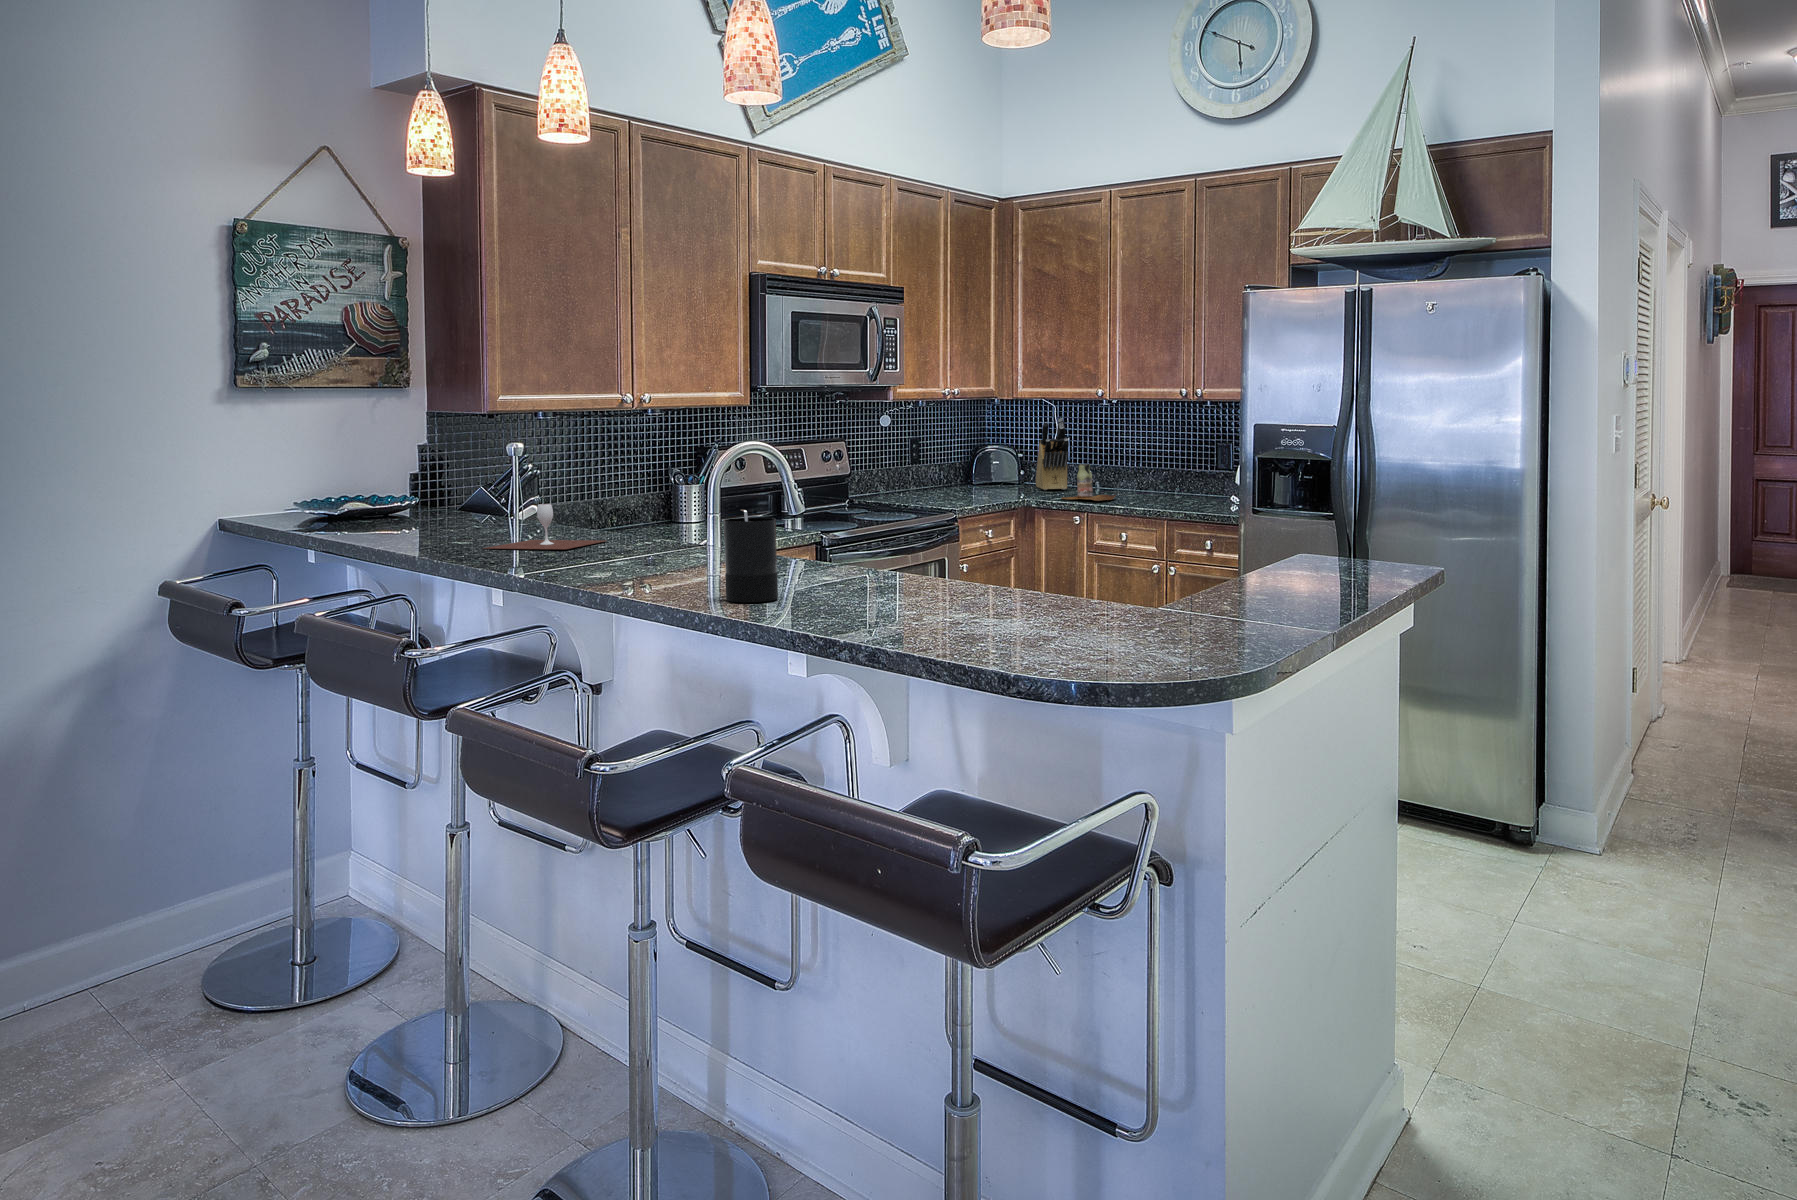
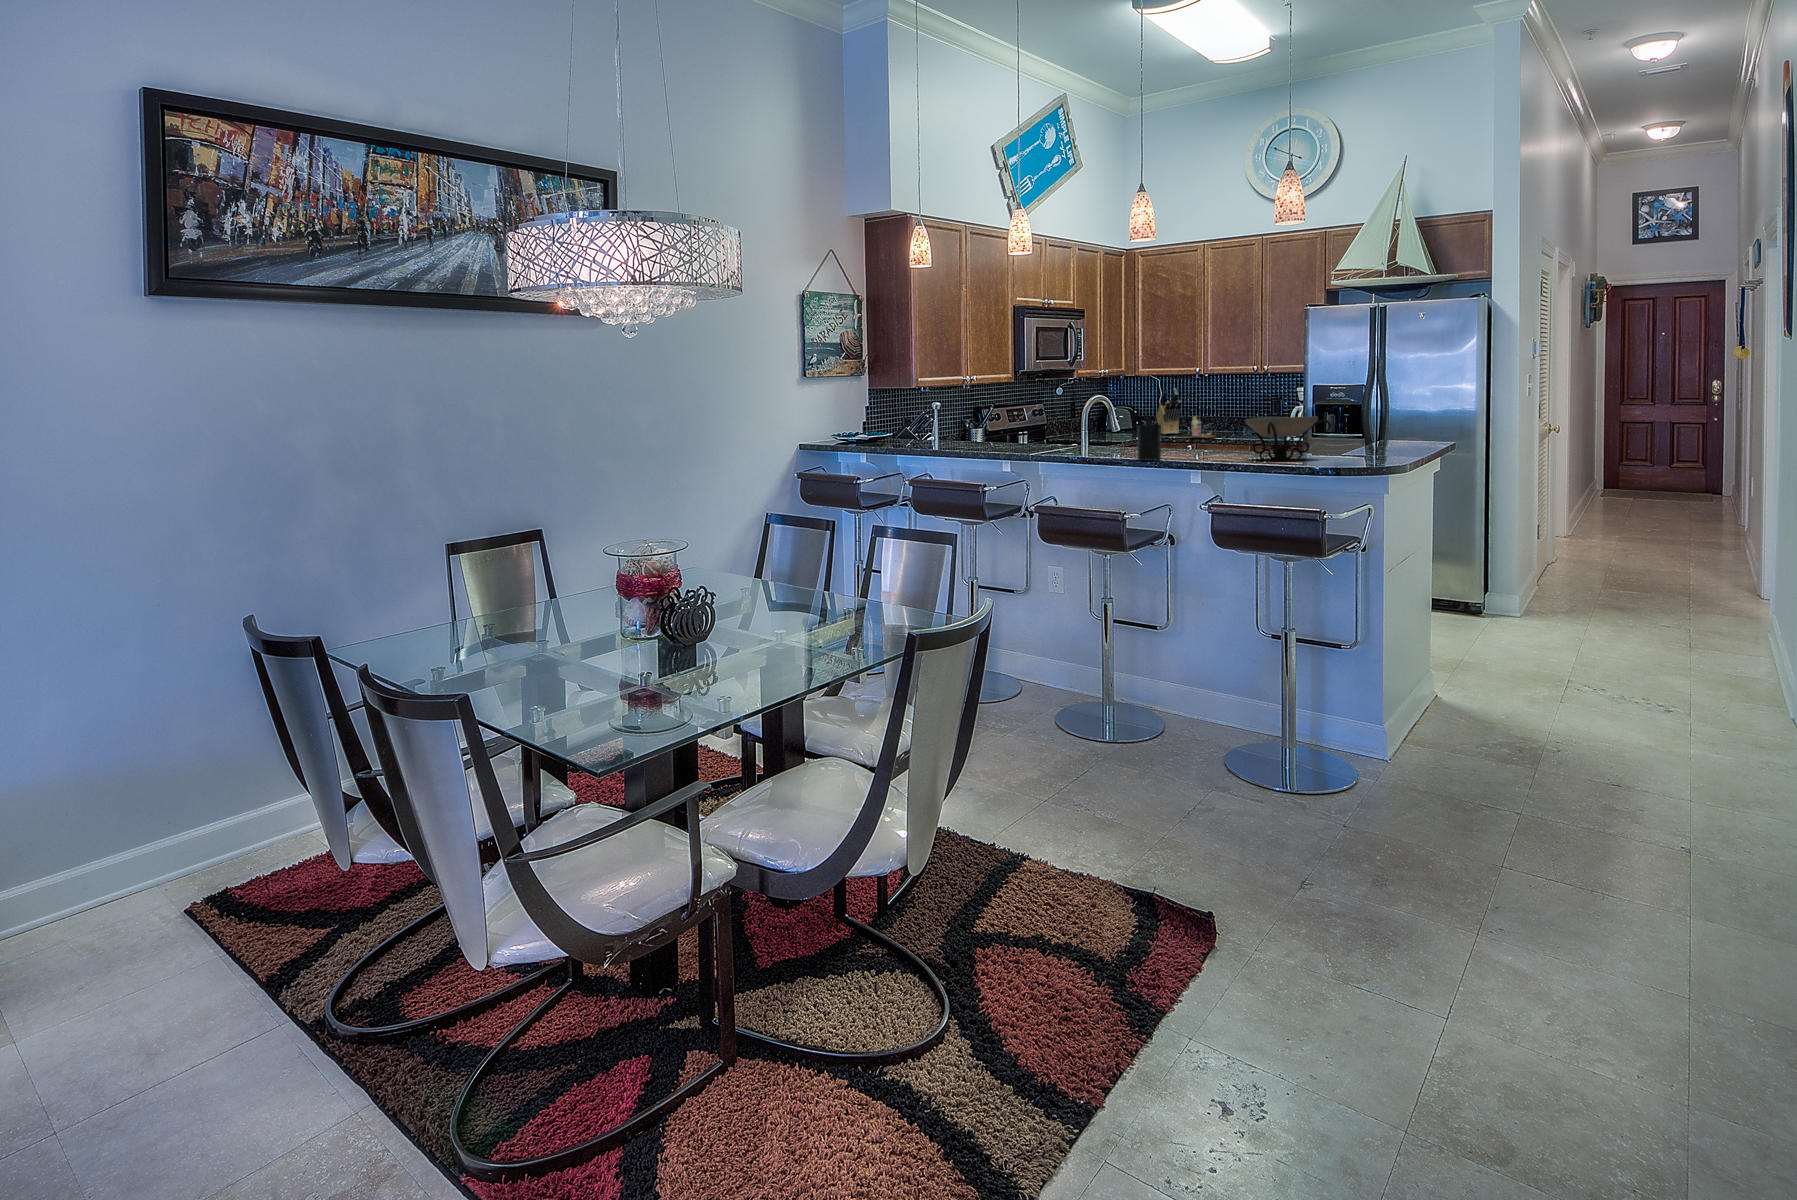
wine glass: present [484,504,605,549] -> none [946,434,999,457]
decorative bowl: none [920,515,1125,625] -> present [1233,416,1331,460]

